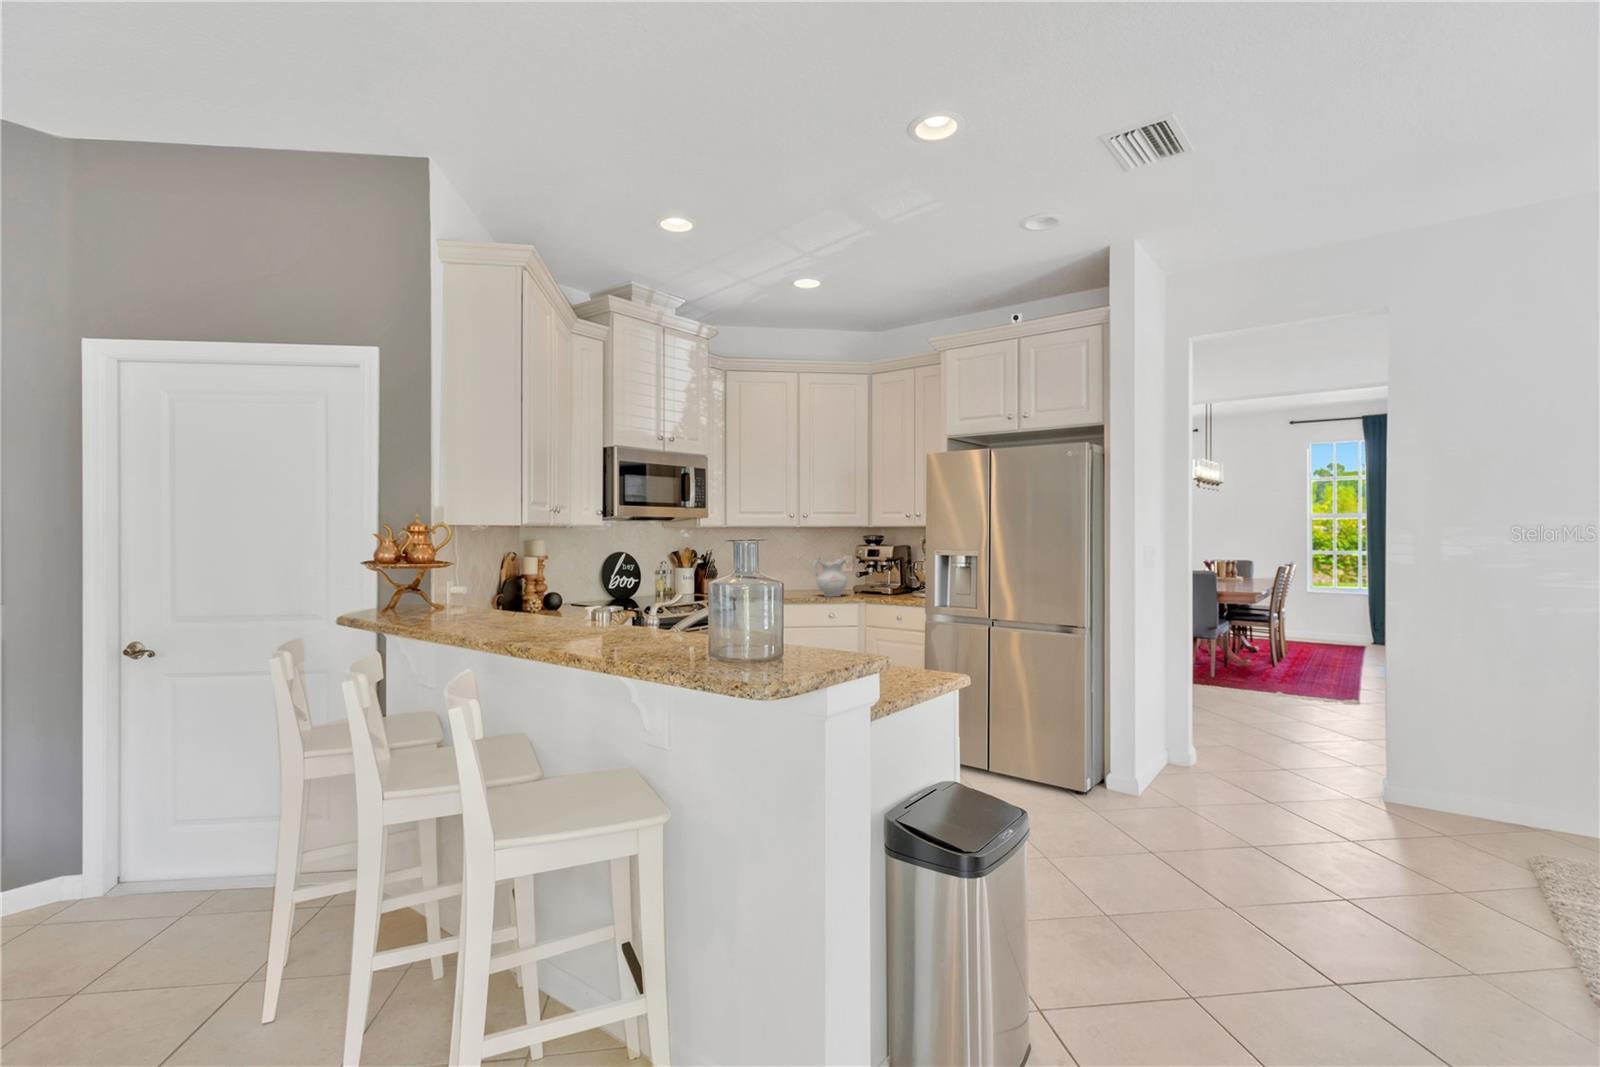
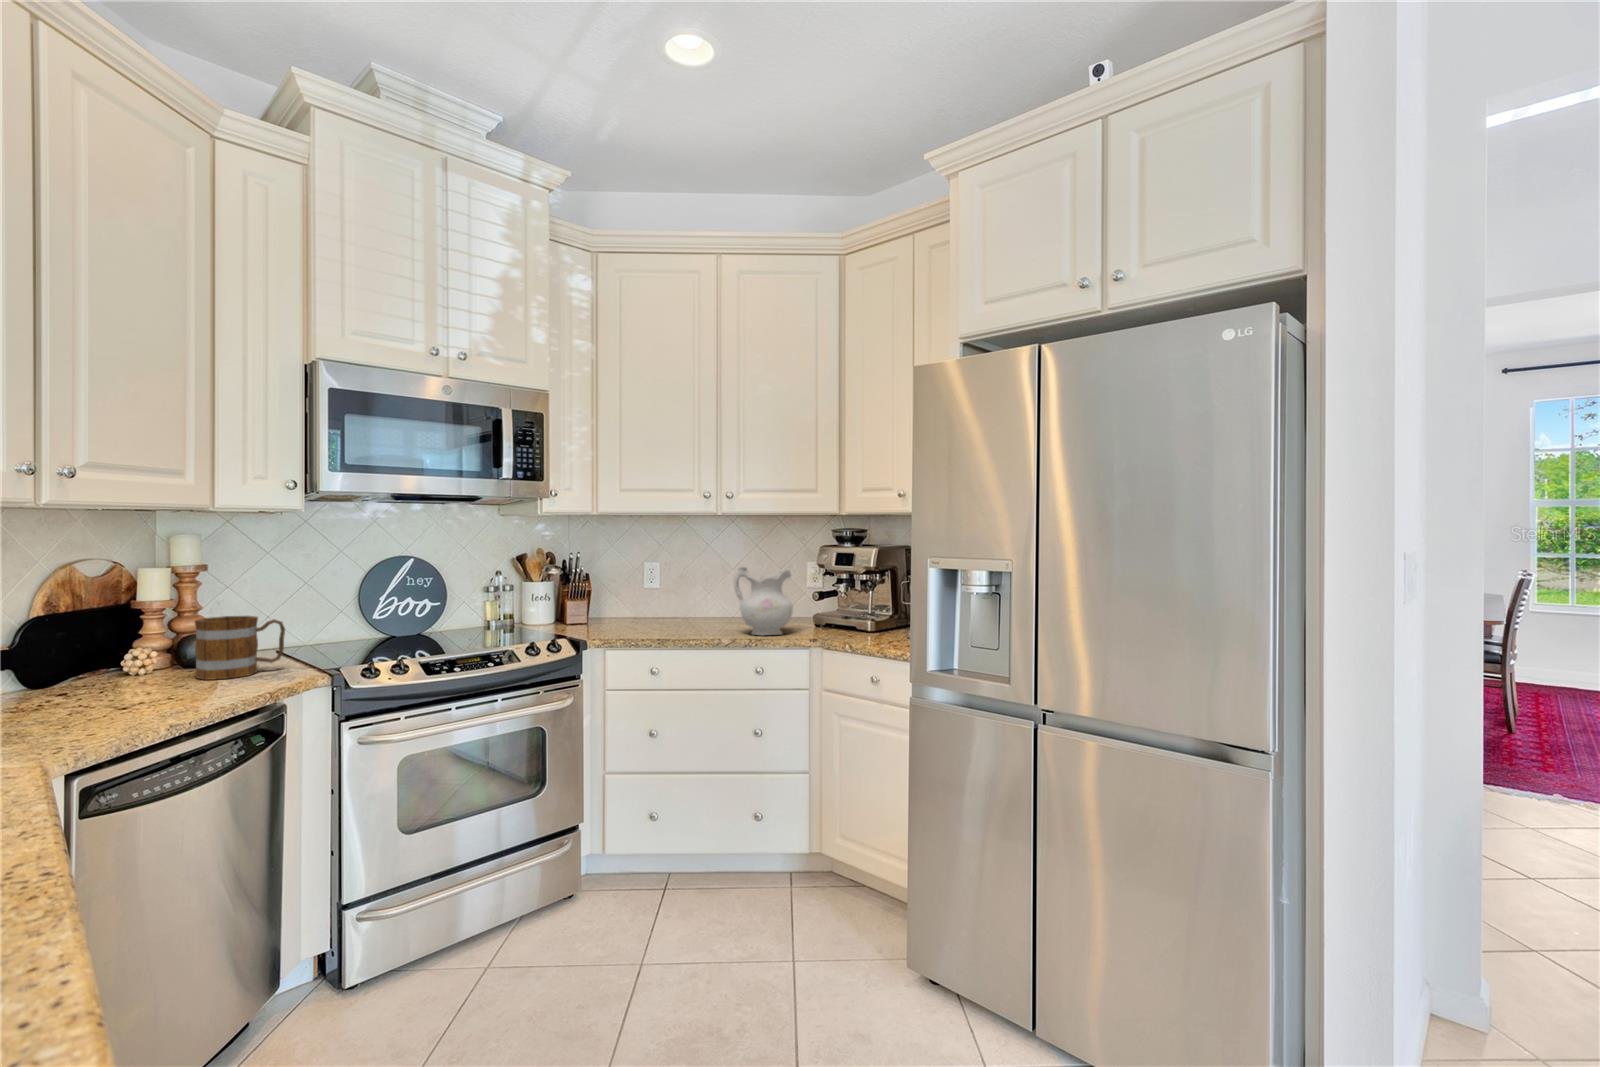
mug: none [568,582,604,613] -> present [195,616,285,680]

